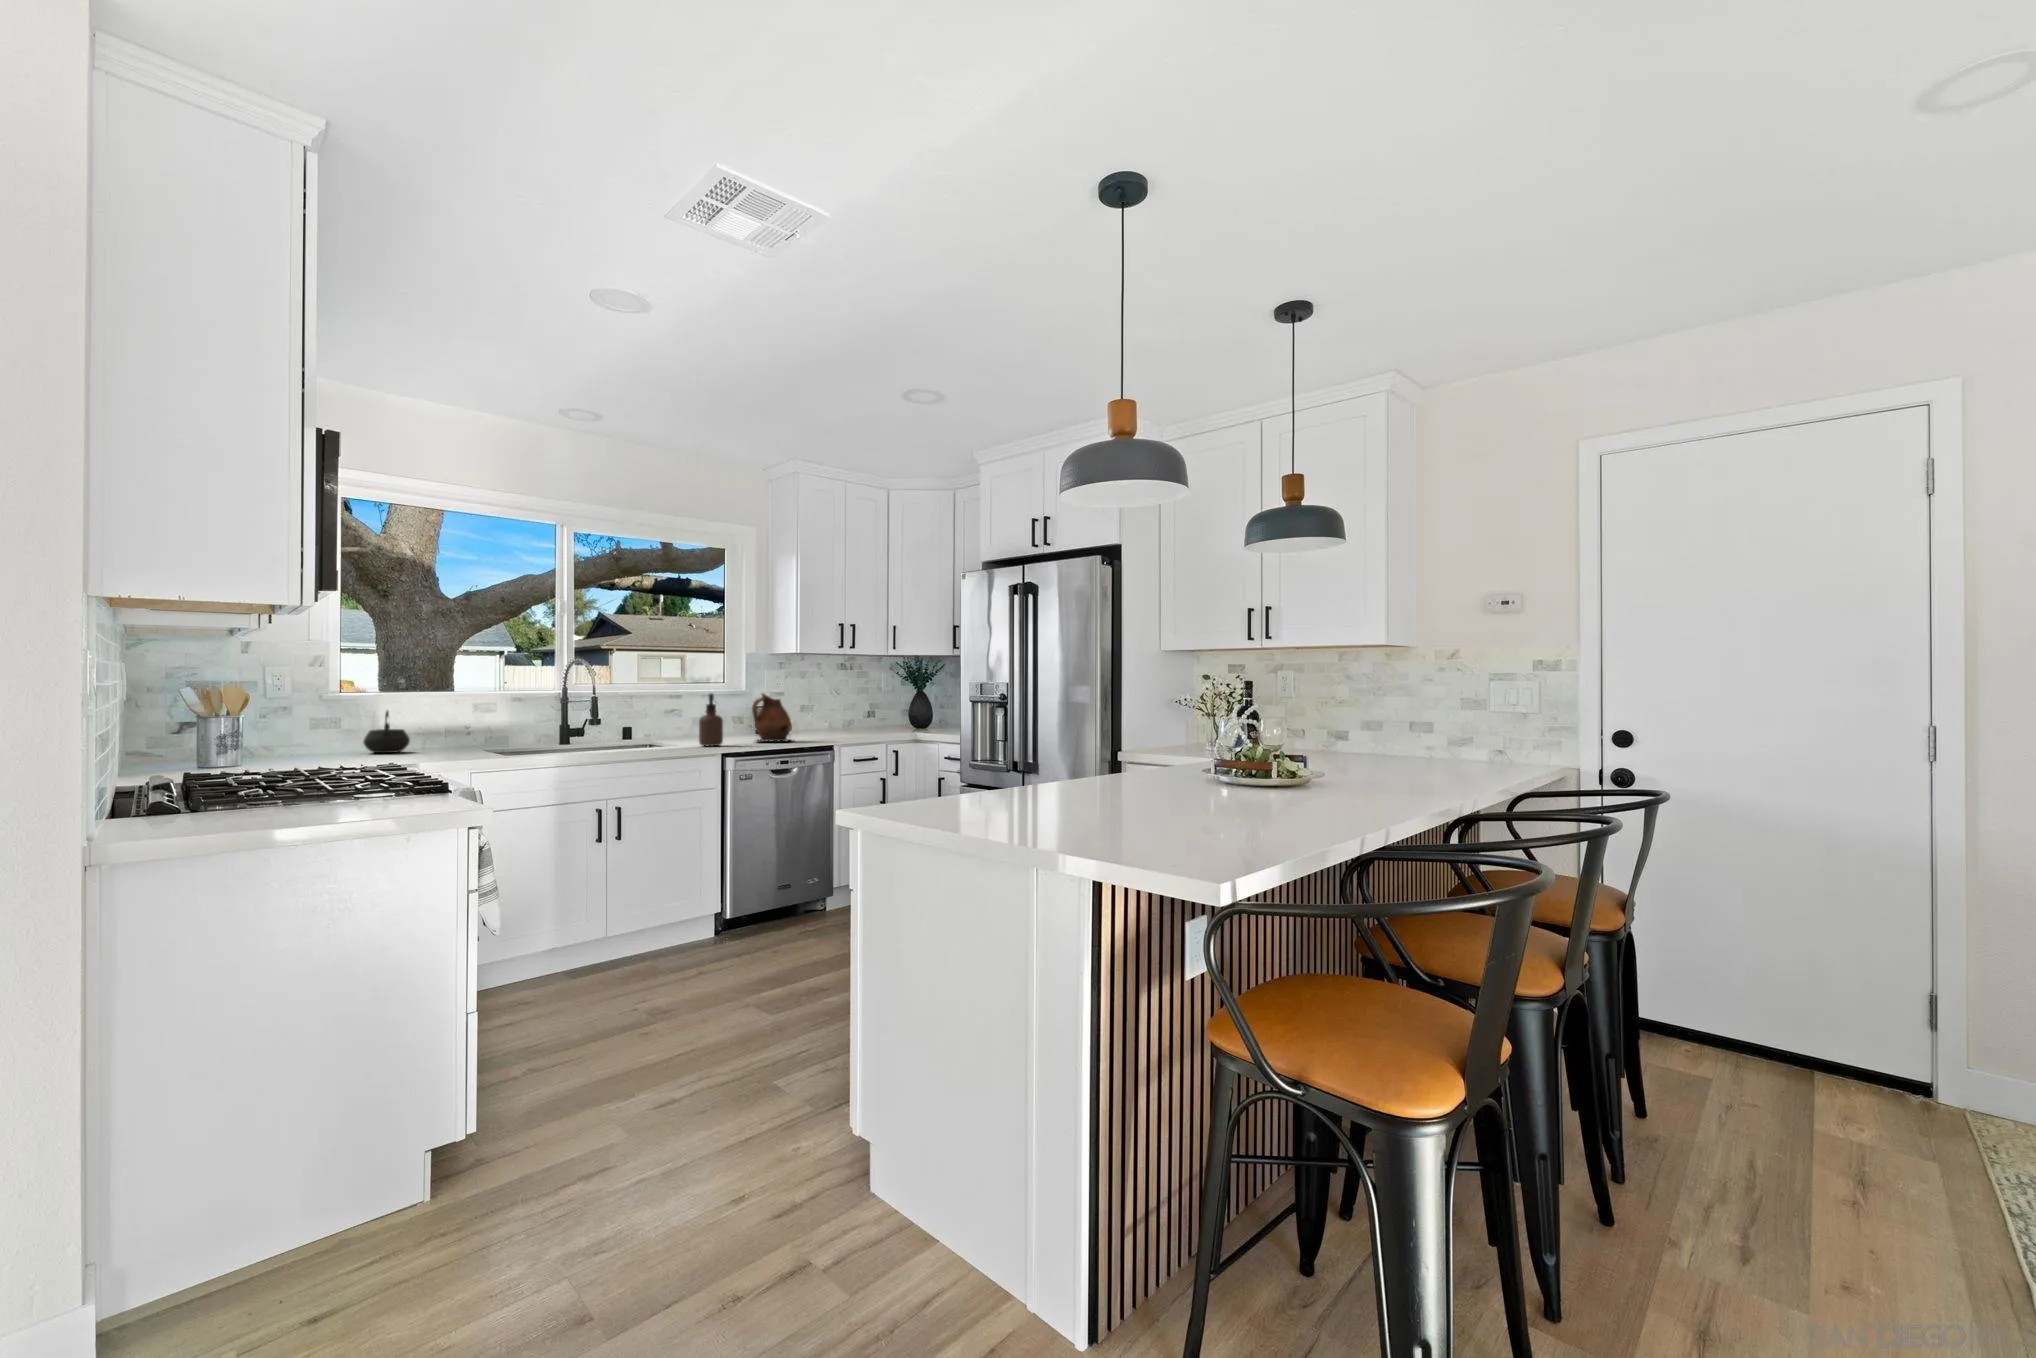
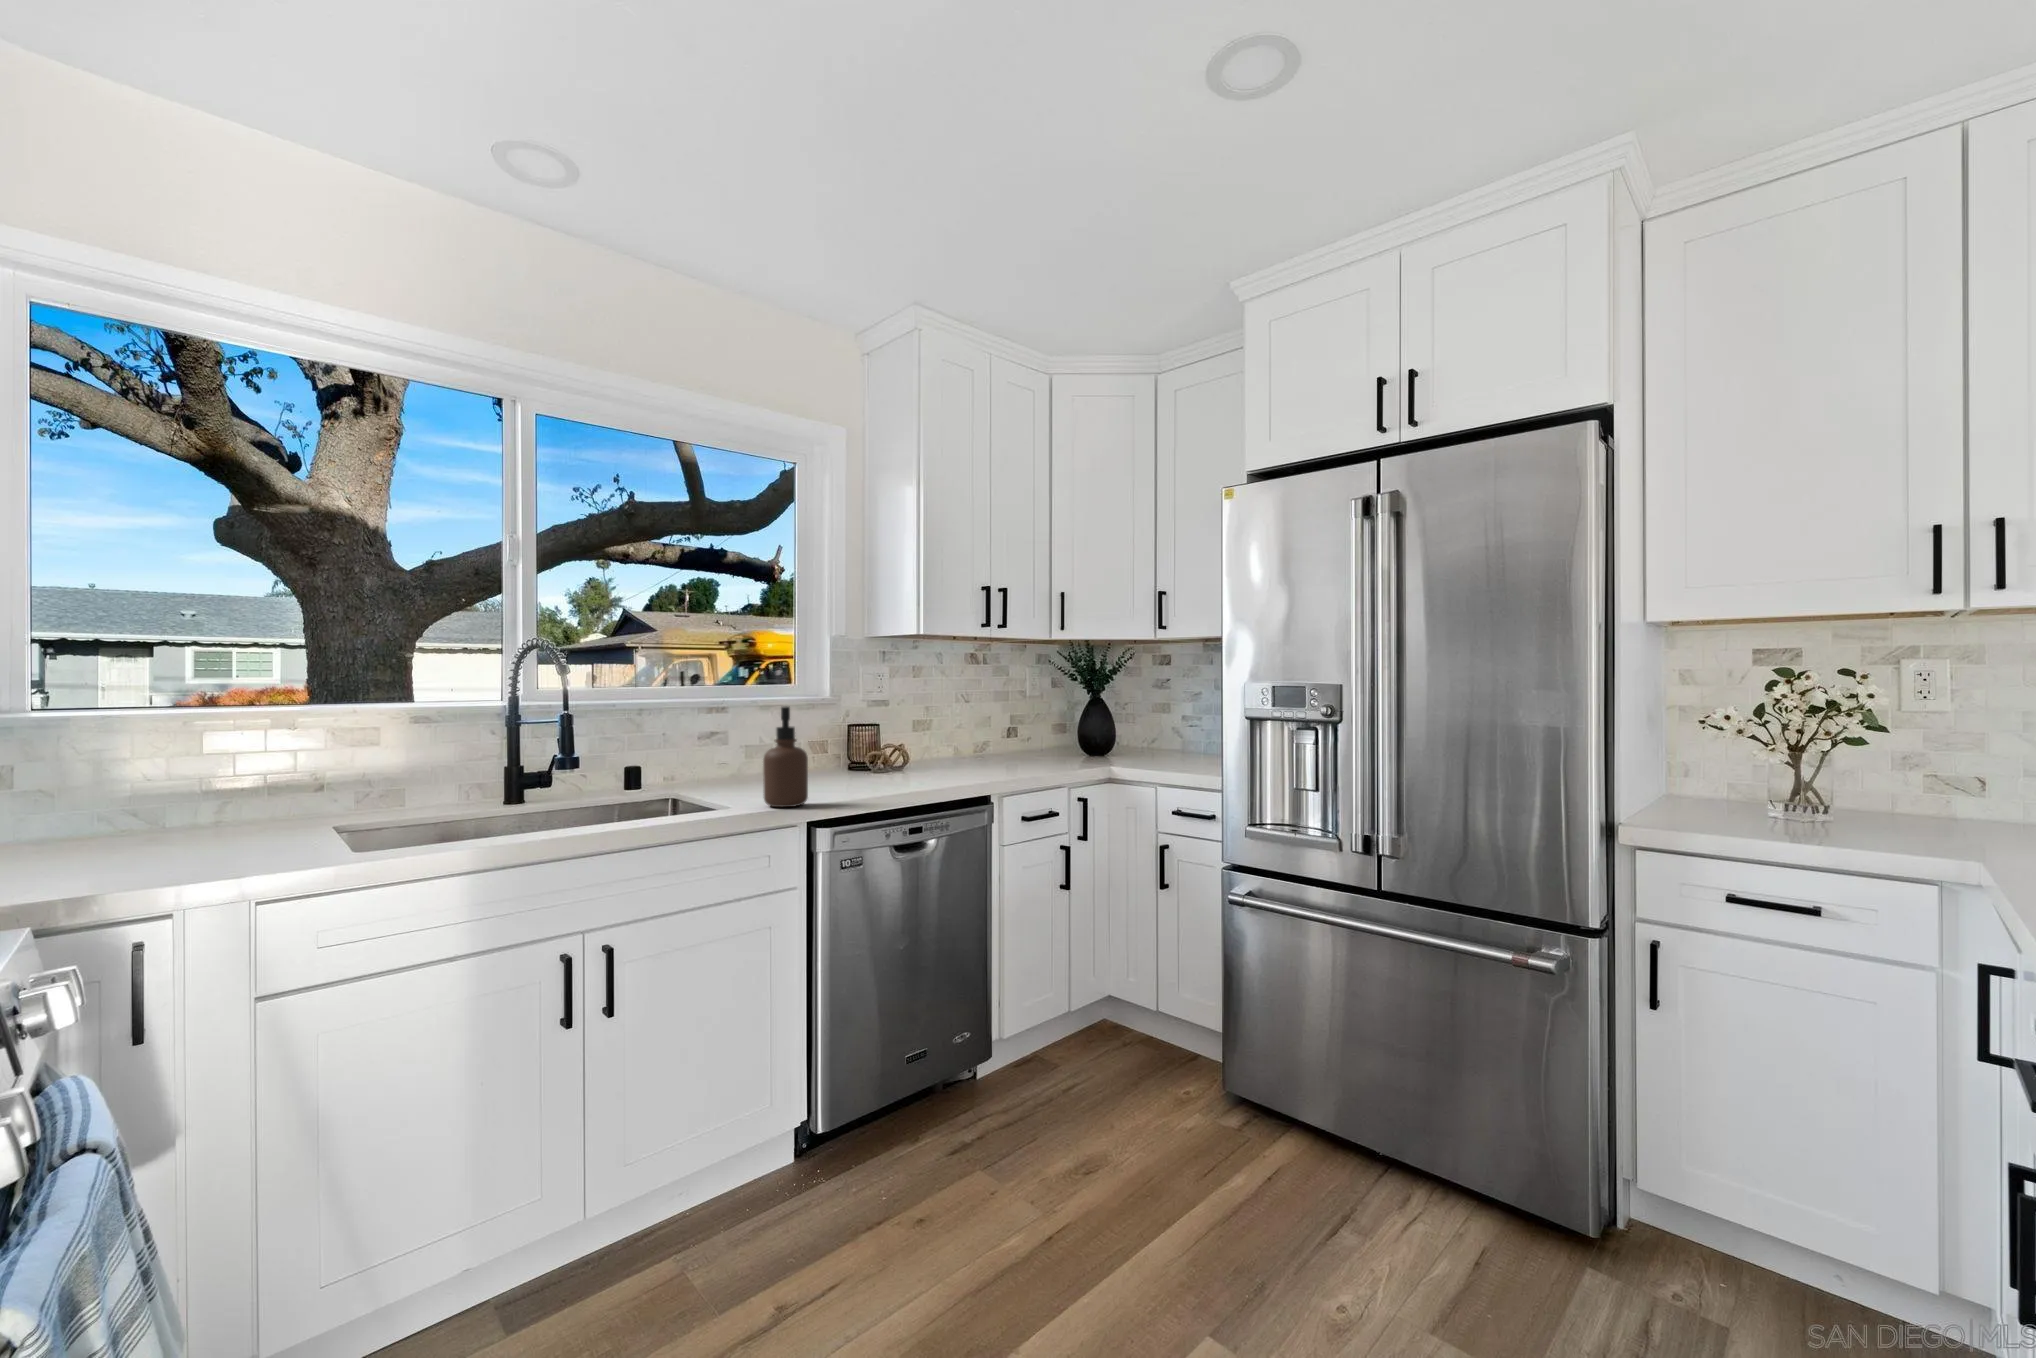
ceramic pitcher: present [752,694,791,741] -> none [853,704,923,793]
kettle: present [363,711,410,753] -> none [65,747,179,841]

